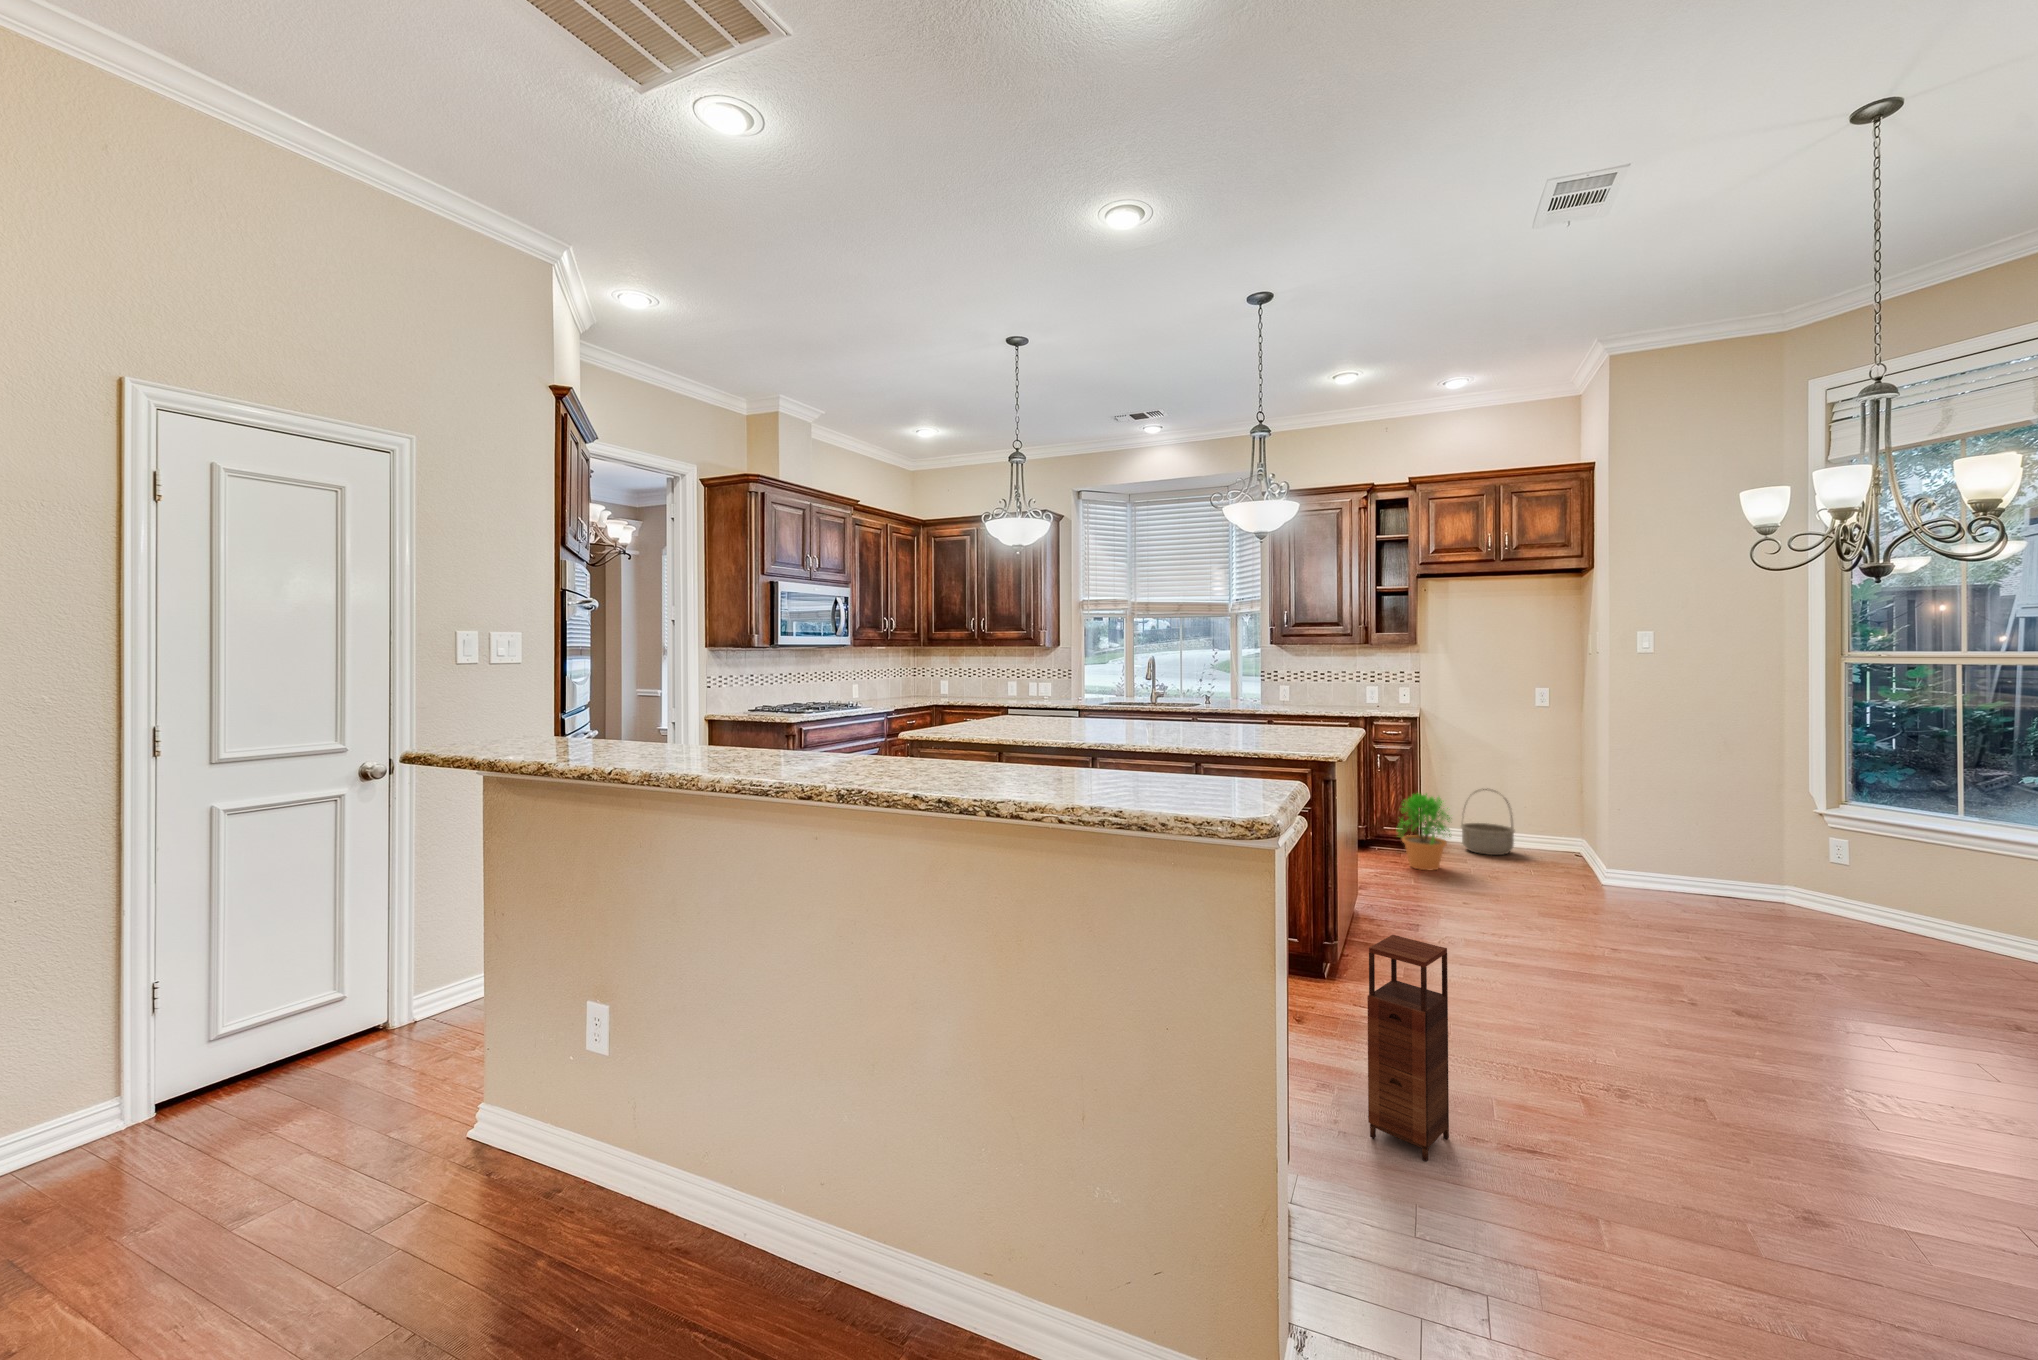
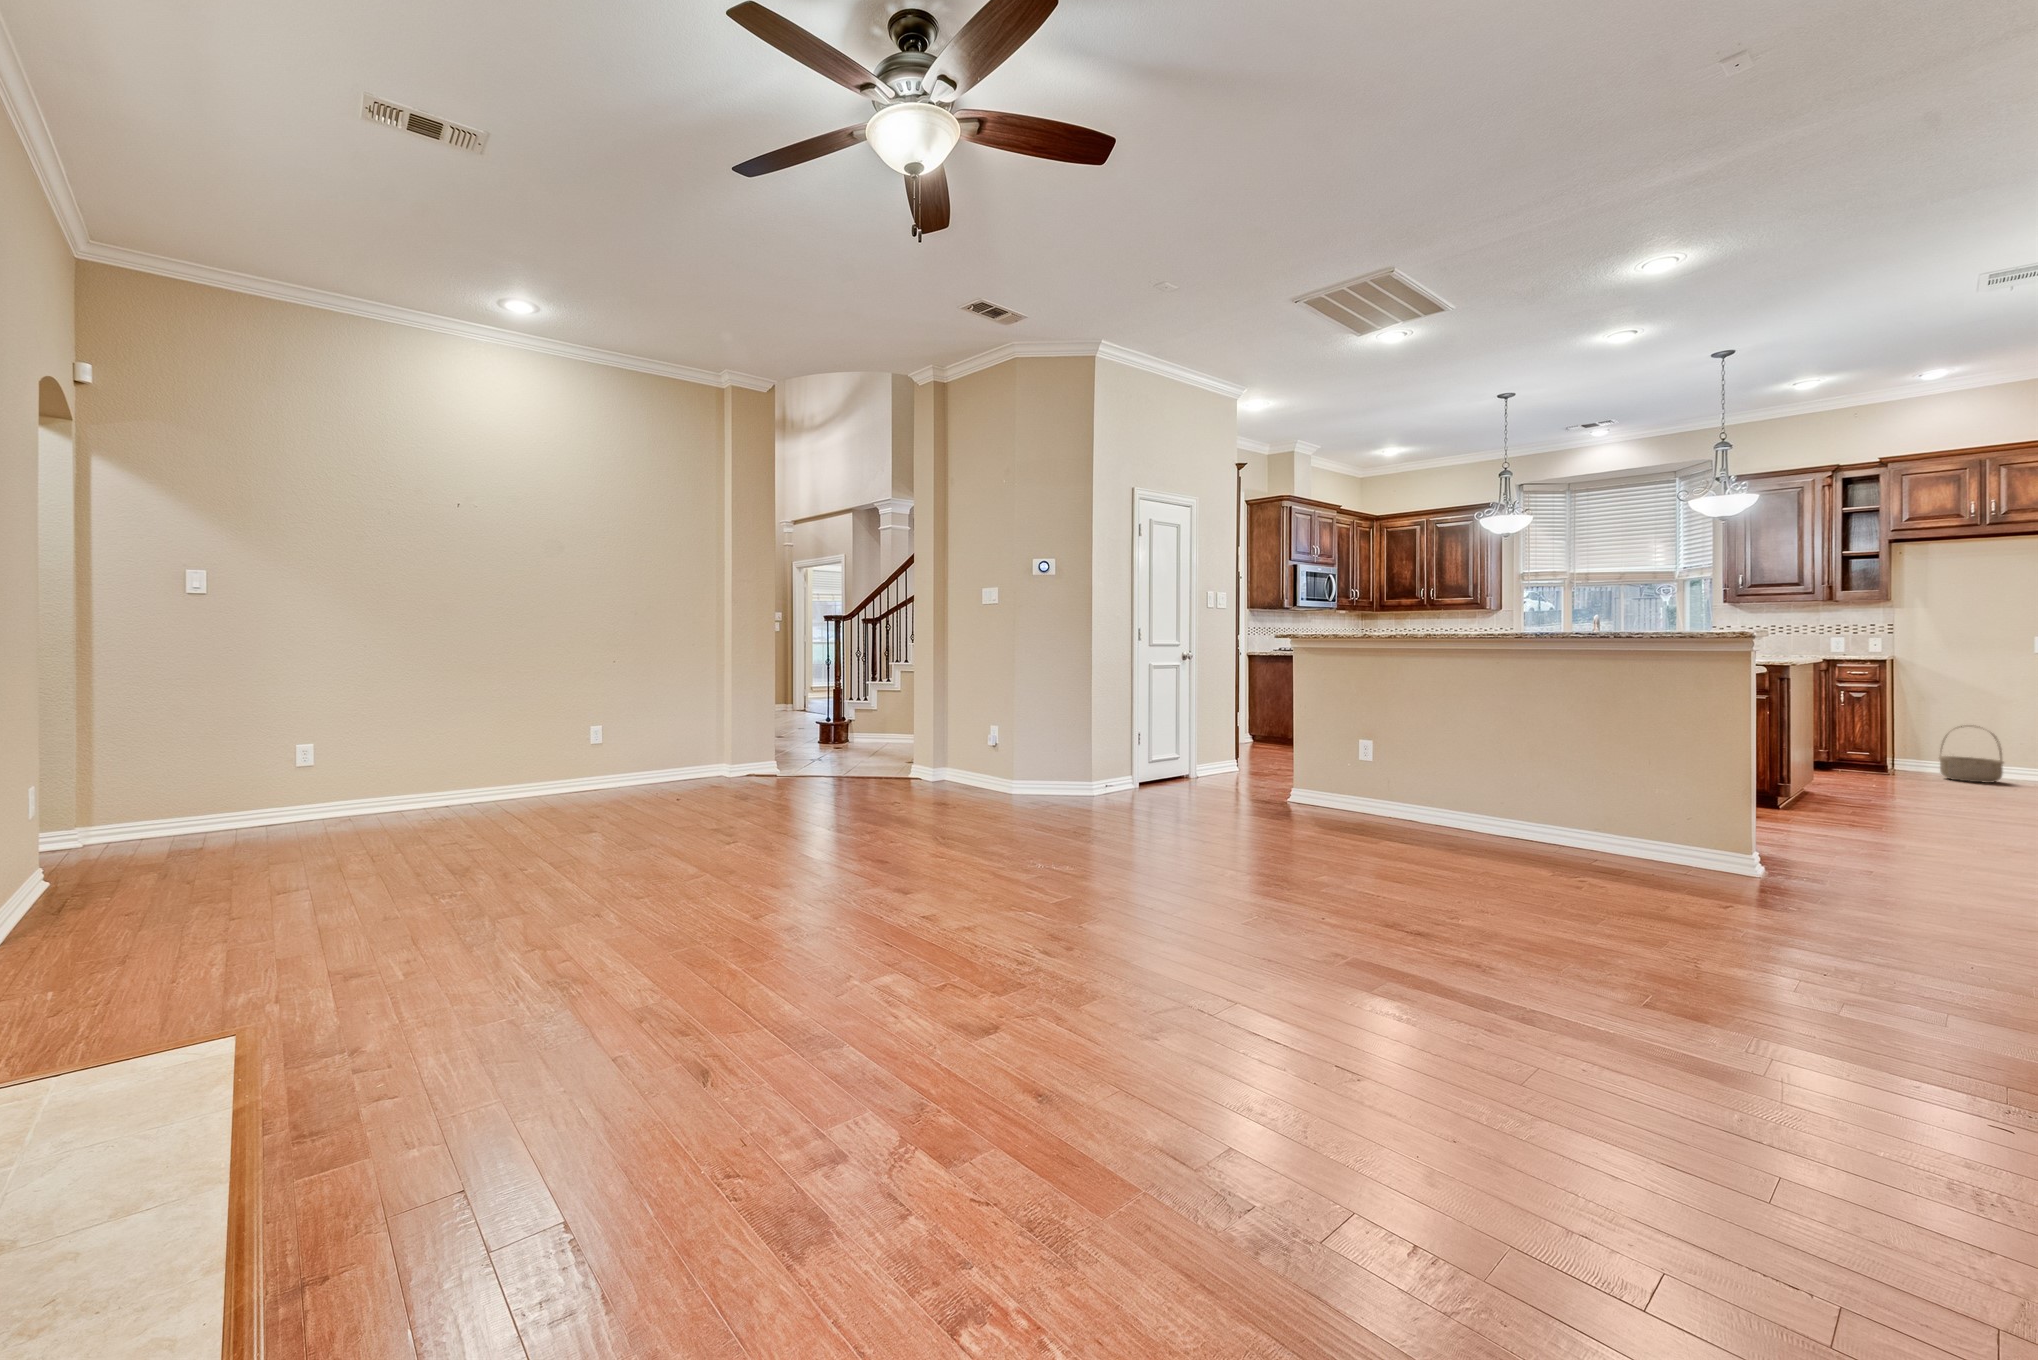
potted plant: present [1397,793,1451,870] -> none [1858,719,1928,784]
storage cabinet: present [1367,935,1449,1161] -> none [1810,743,1869,851]

